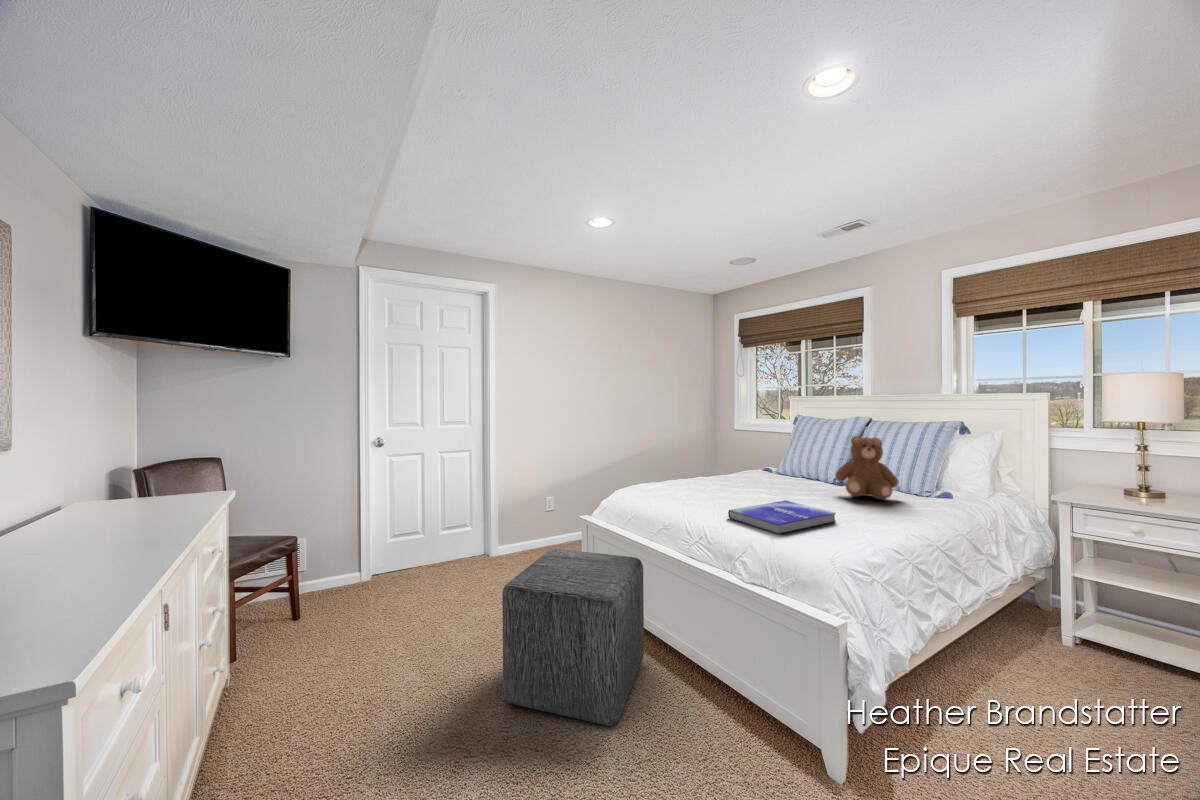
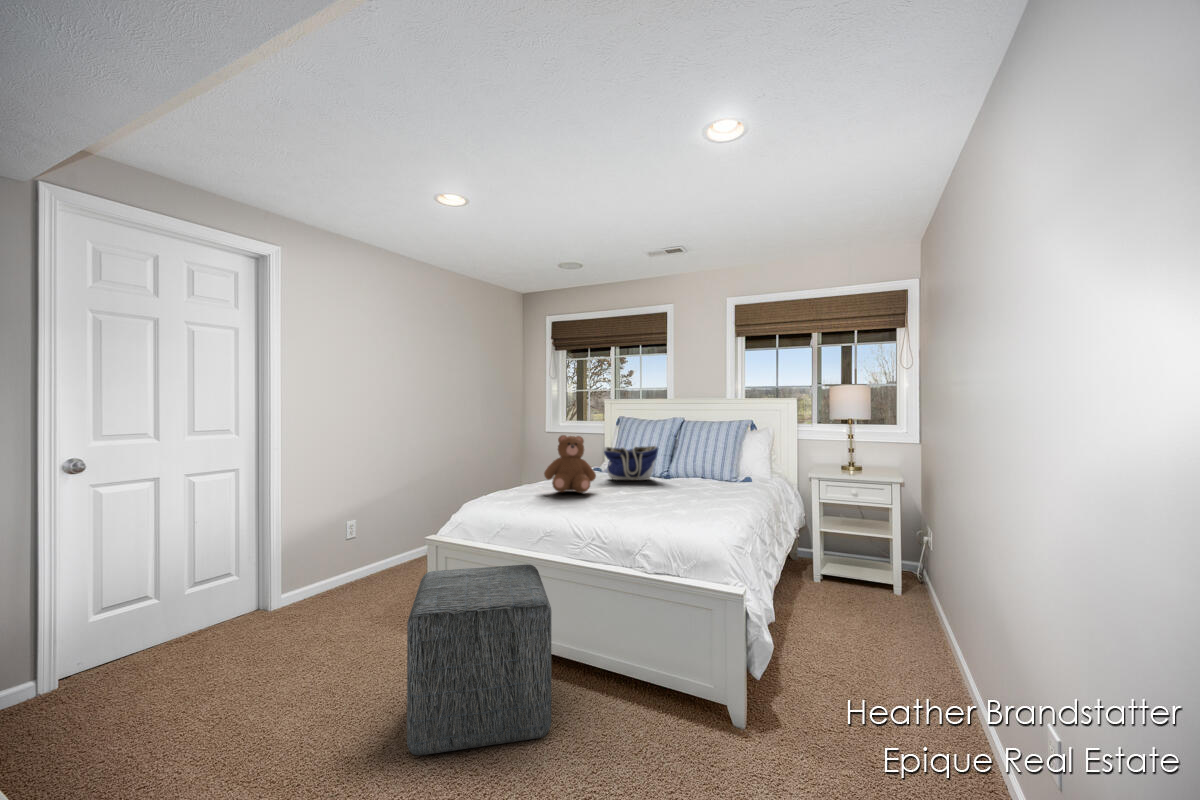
teddy bear: present [835,436,898,499] -> present [544,435,596,493]
tote bag: none [760,446,823,484] -> present [603,446,658,480]
book: present [728,500,836,534] -> none [617,492,699,518]

